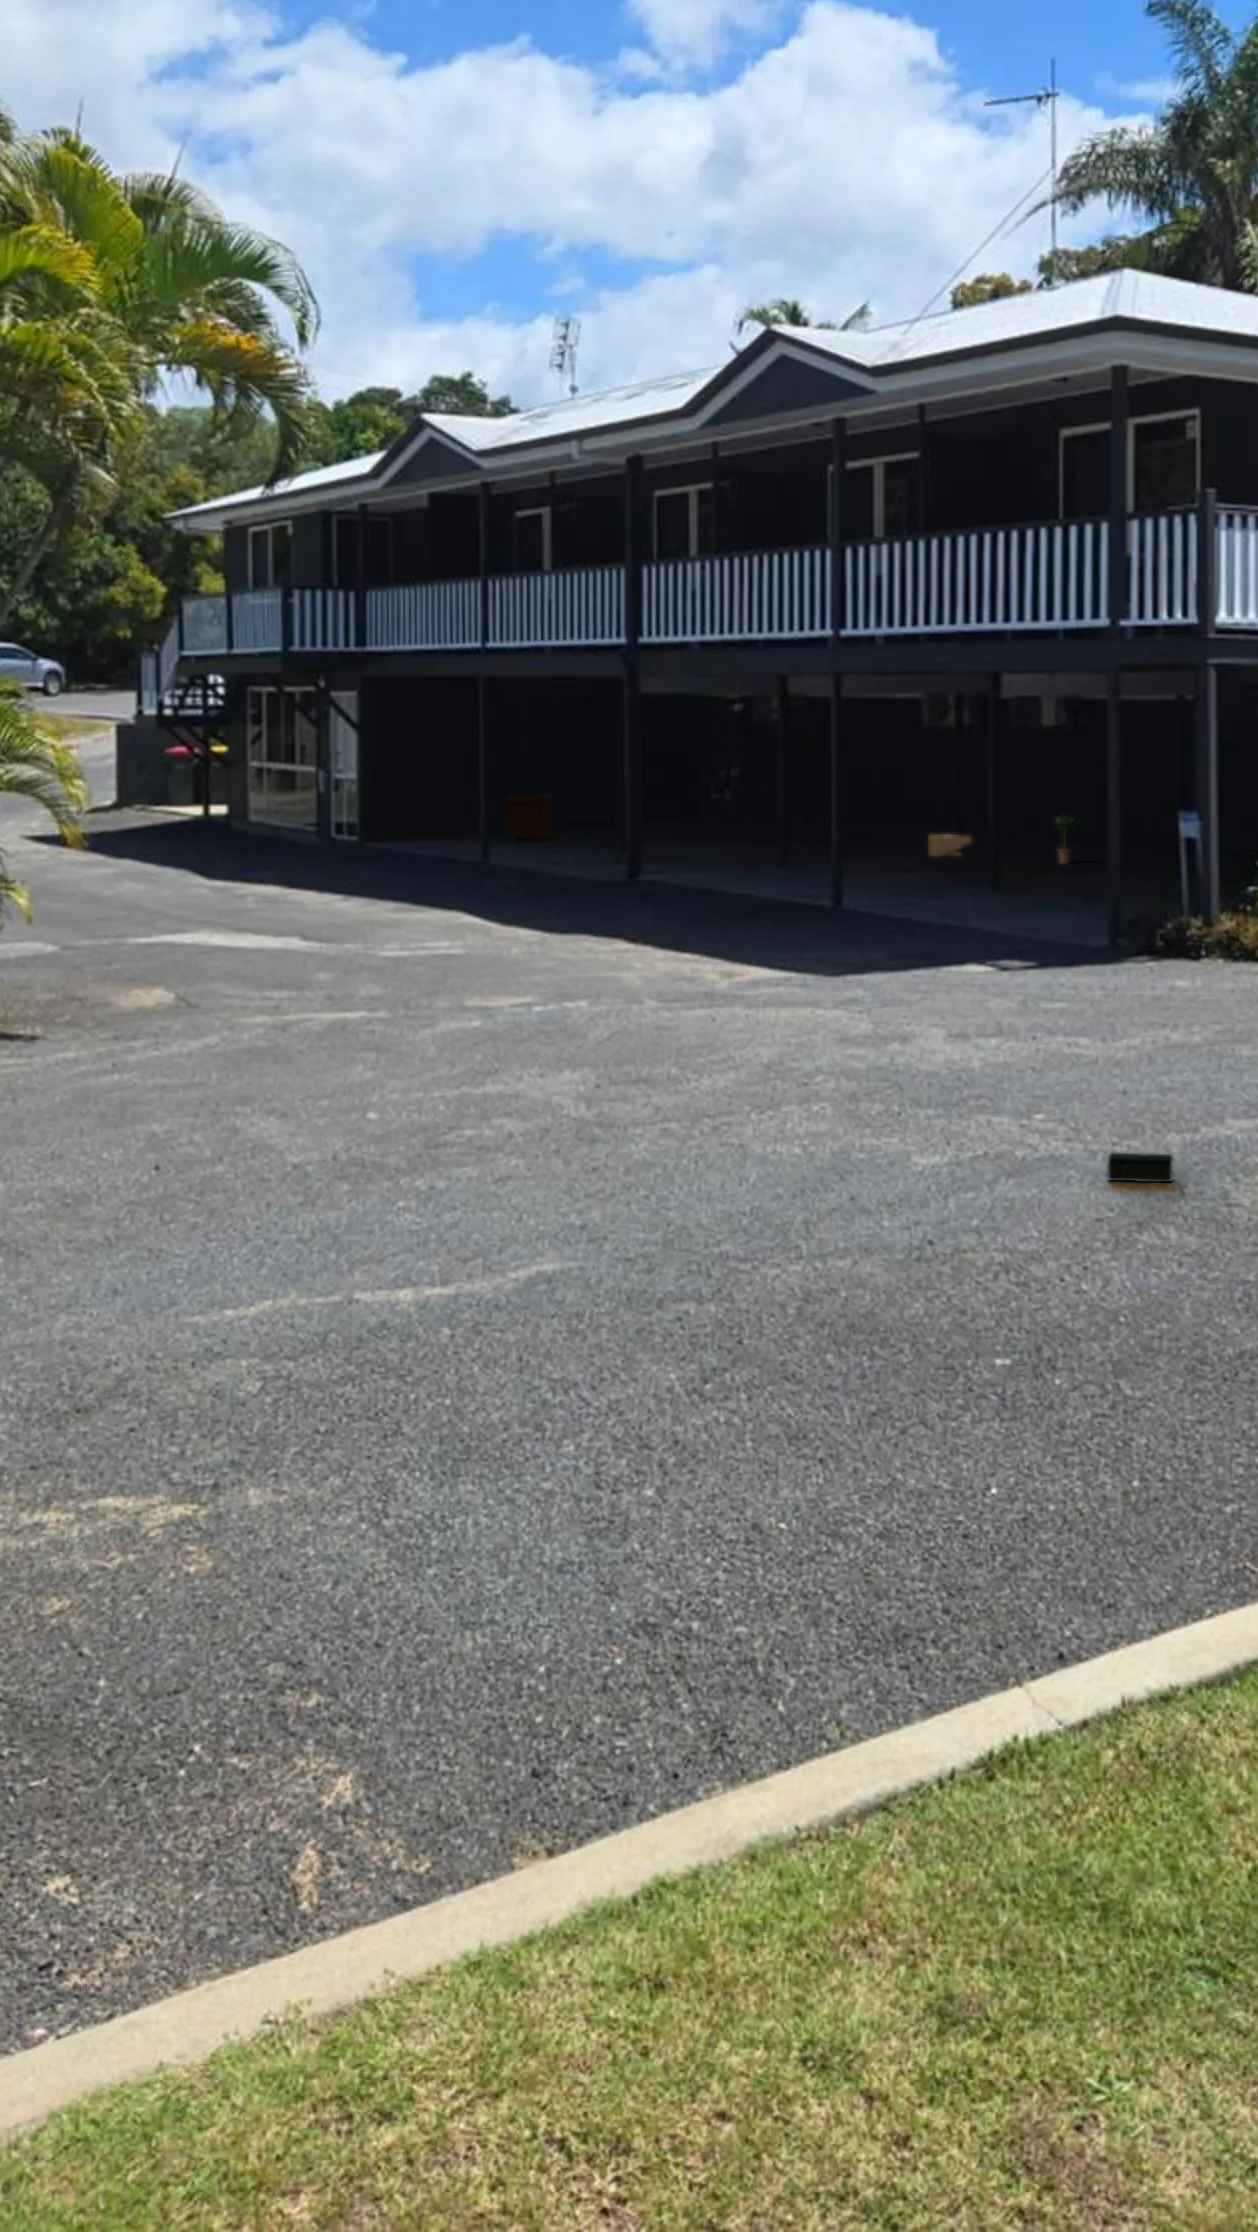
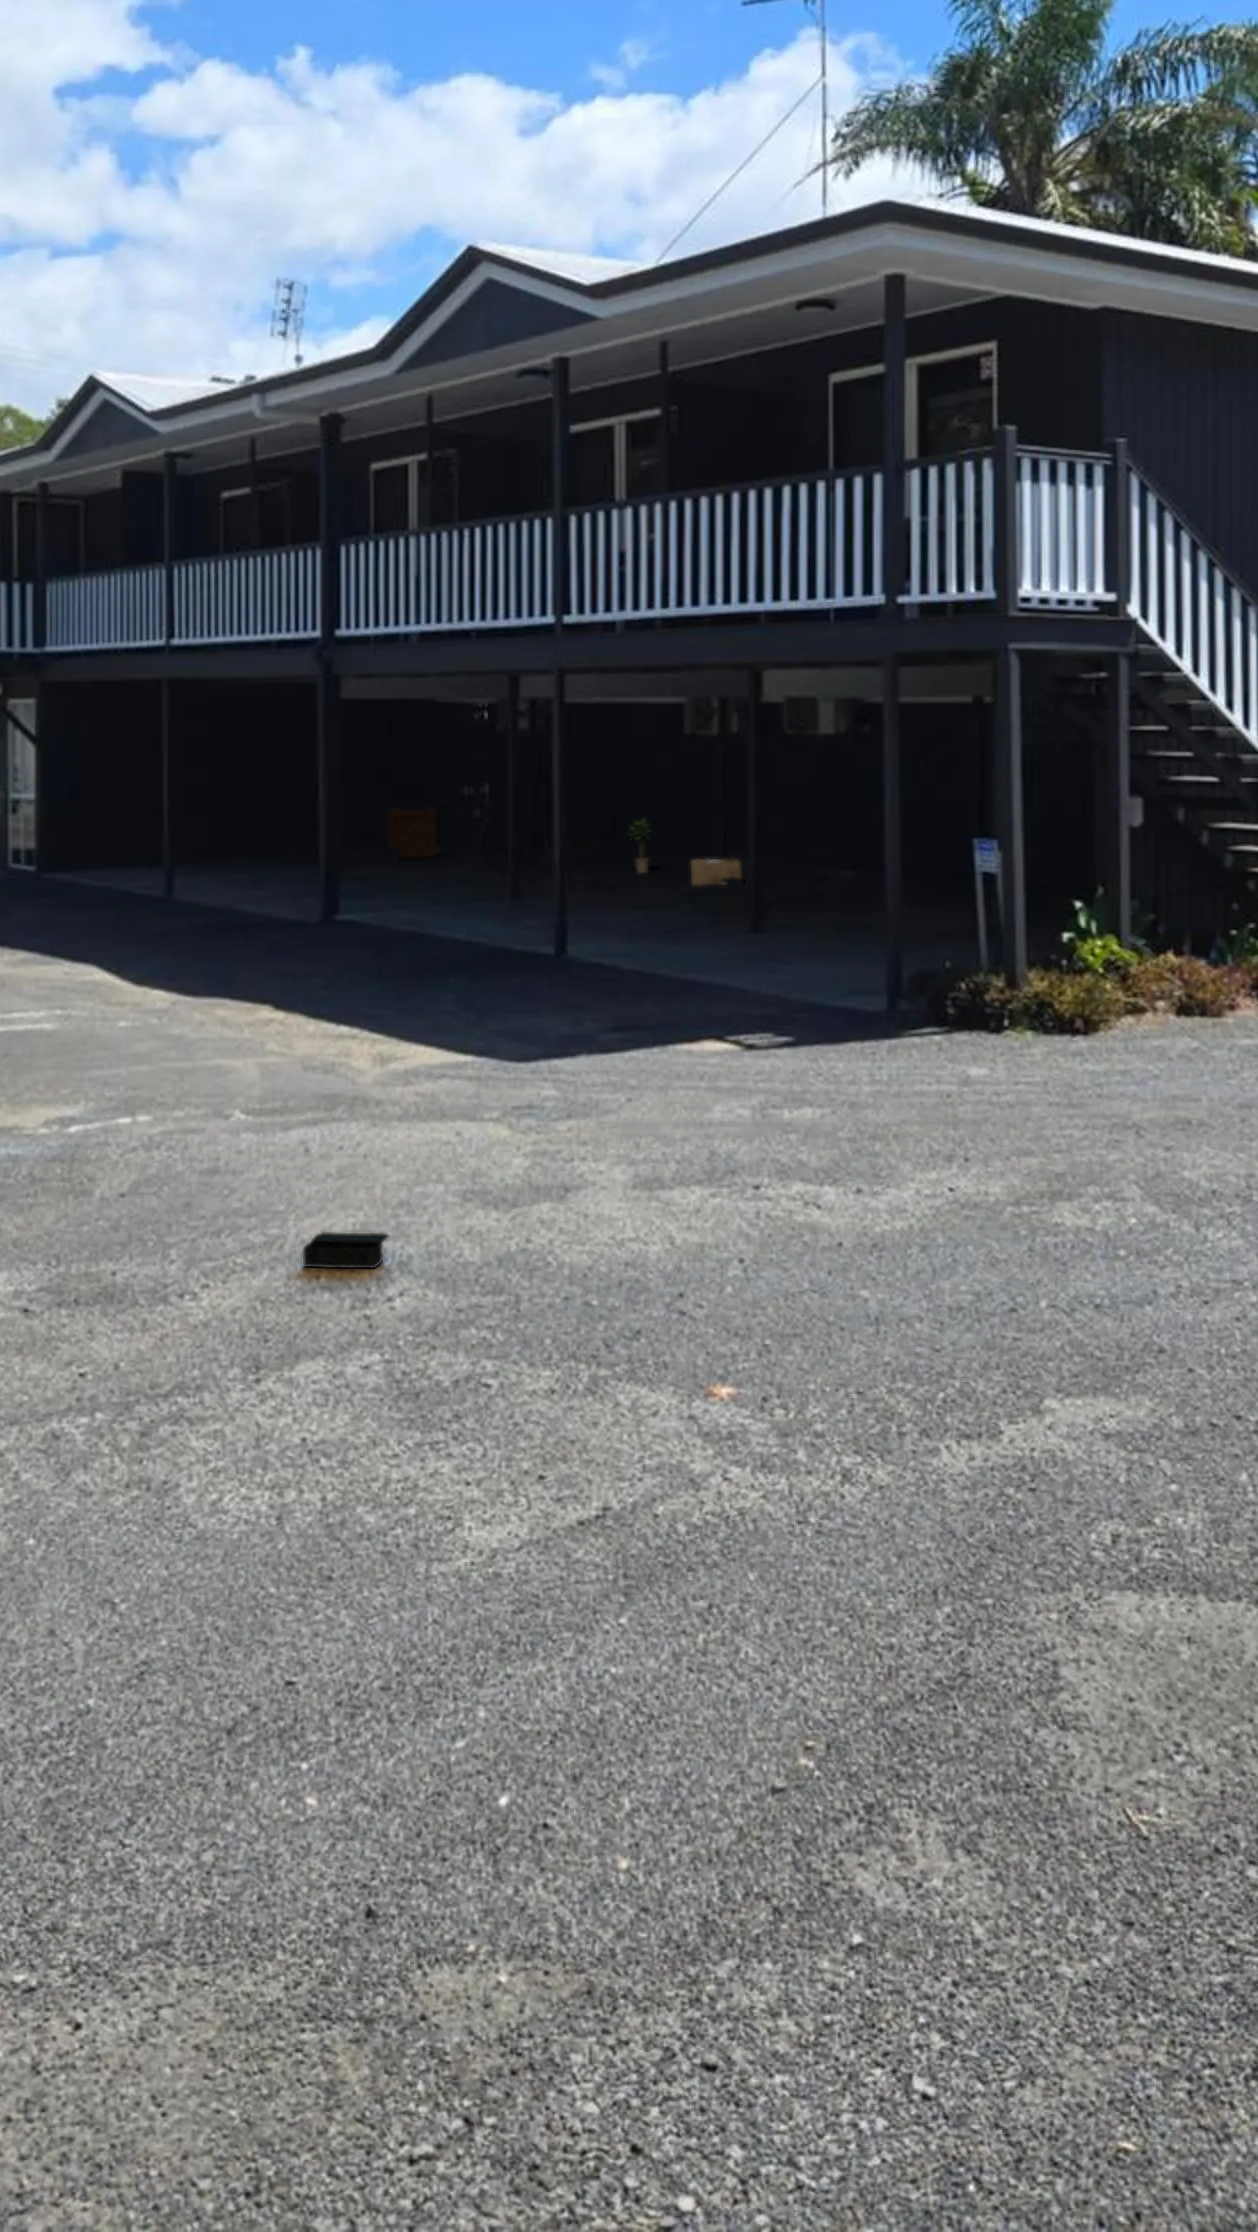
wooden crate: present [505,794,552,839] -> present [387,809,439,858]
potted plant: present [1056,813,1078,864] -> present [630,818,649,873]
toolbox: present [1107,1153,1173,1182] -> present [303,1232,389,1268]

